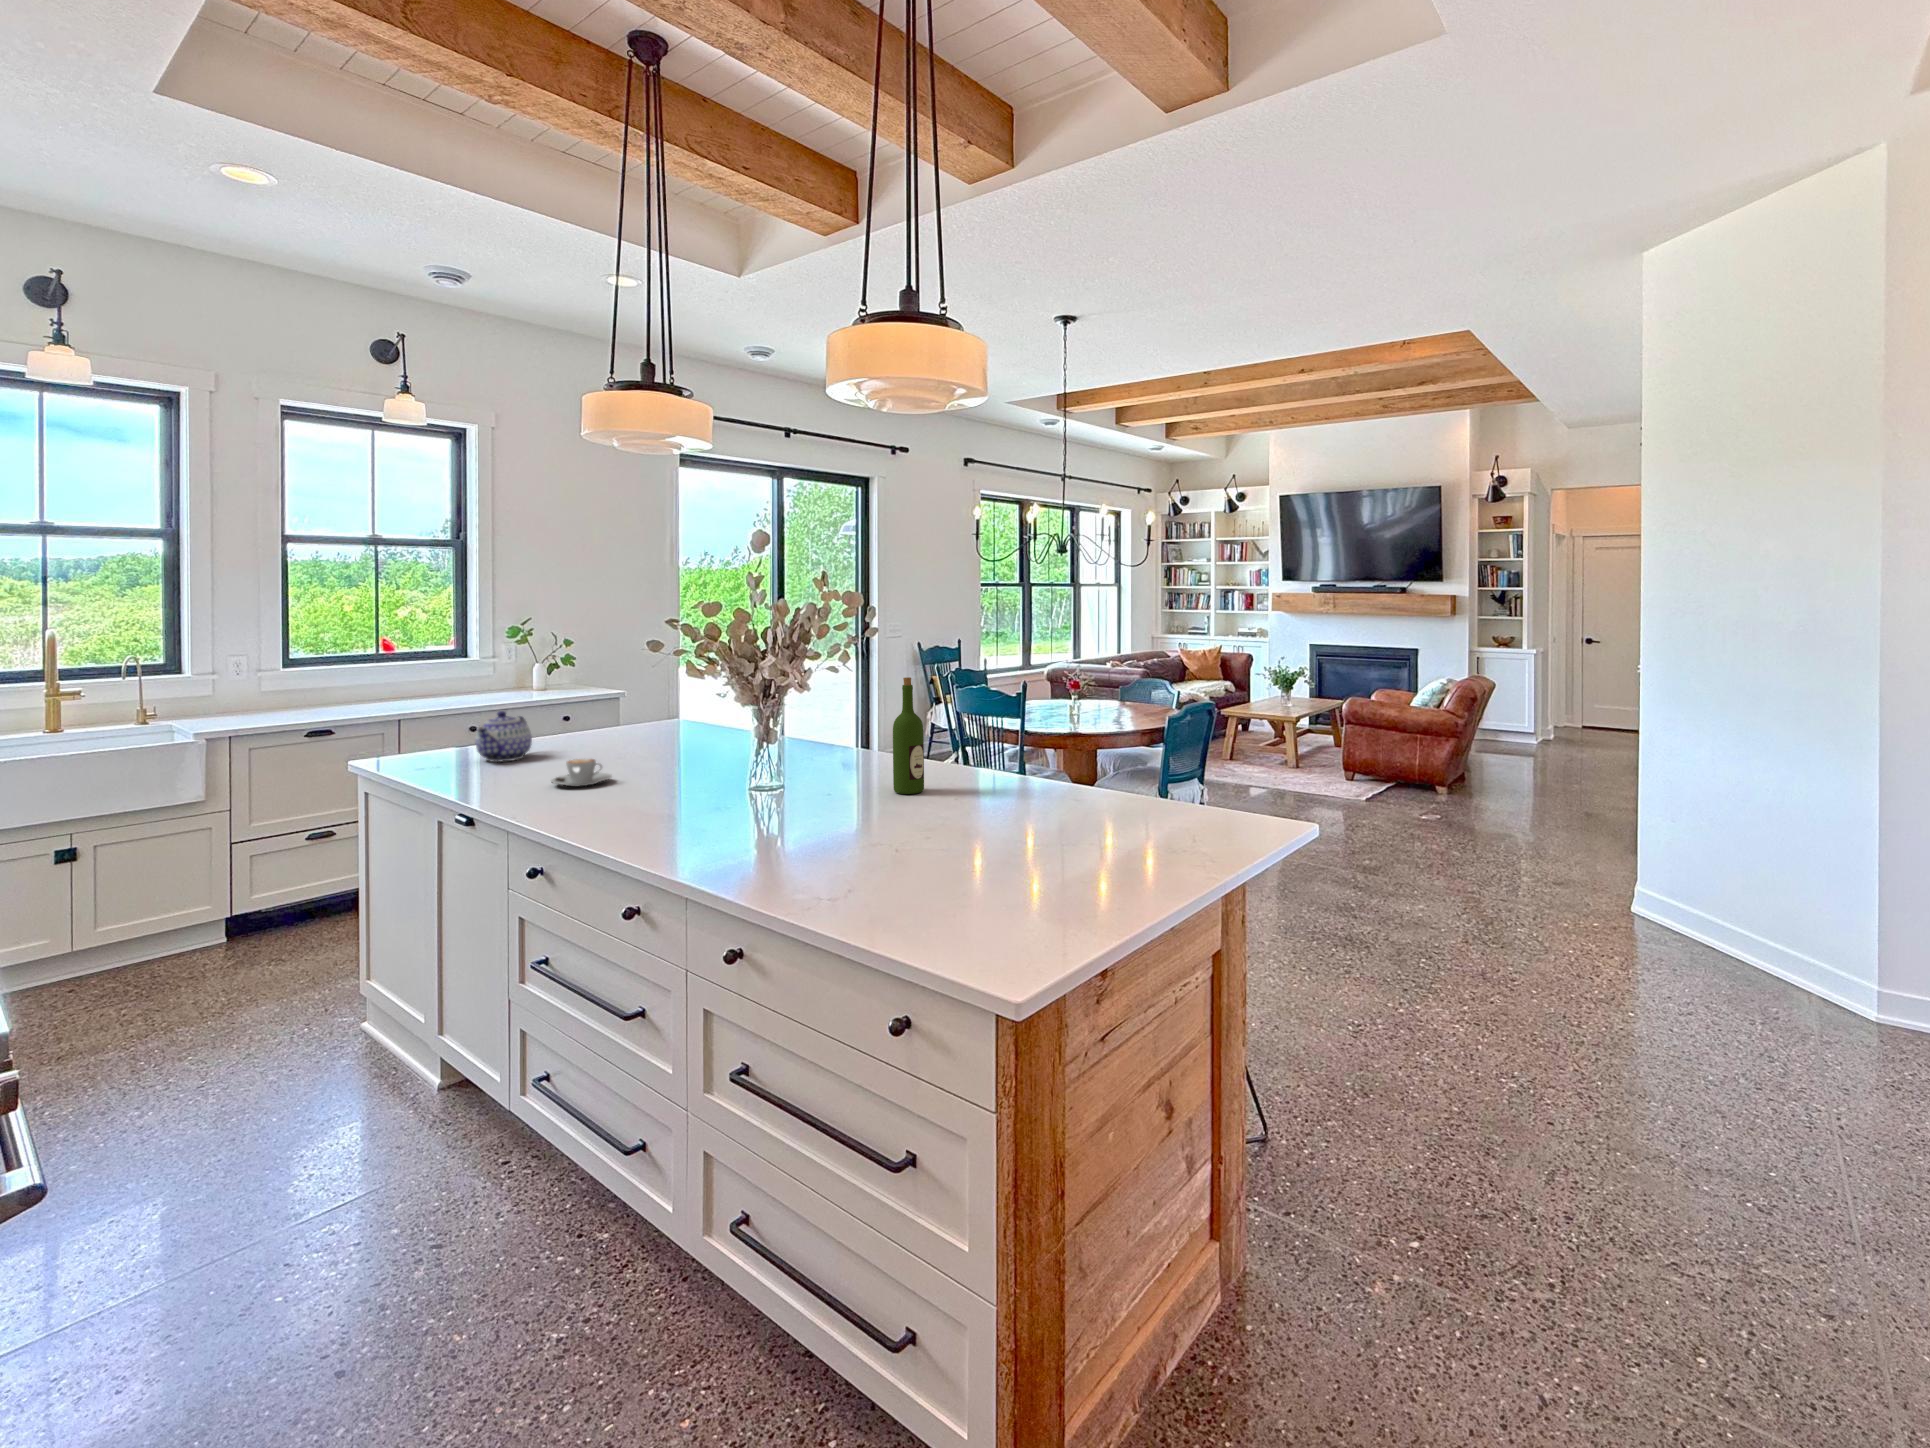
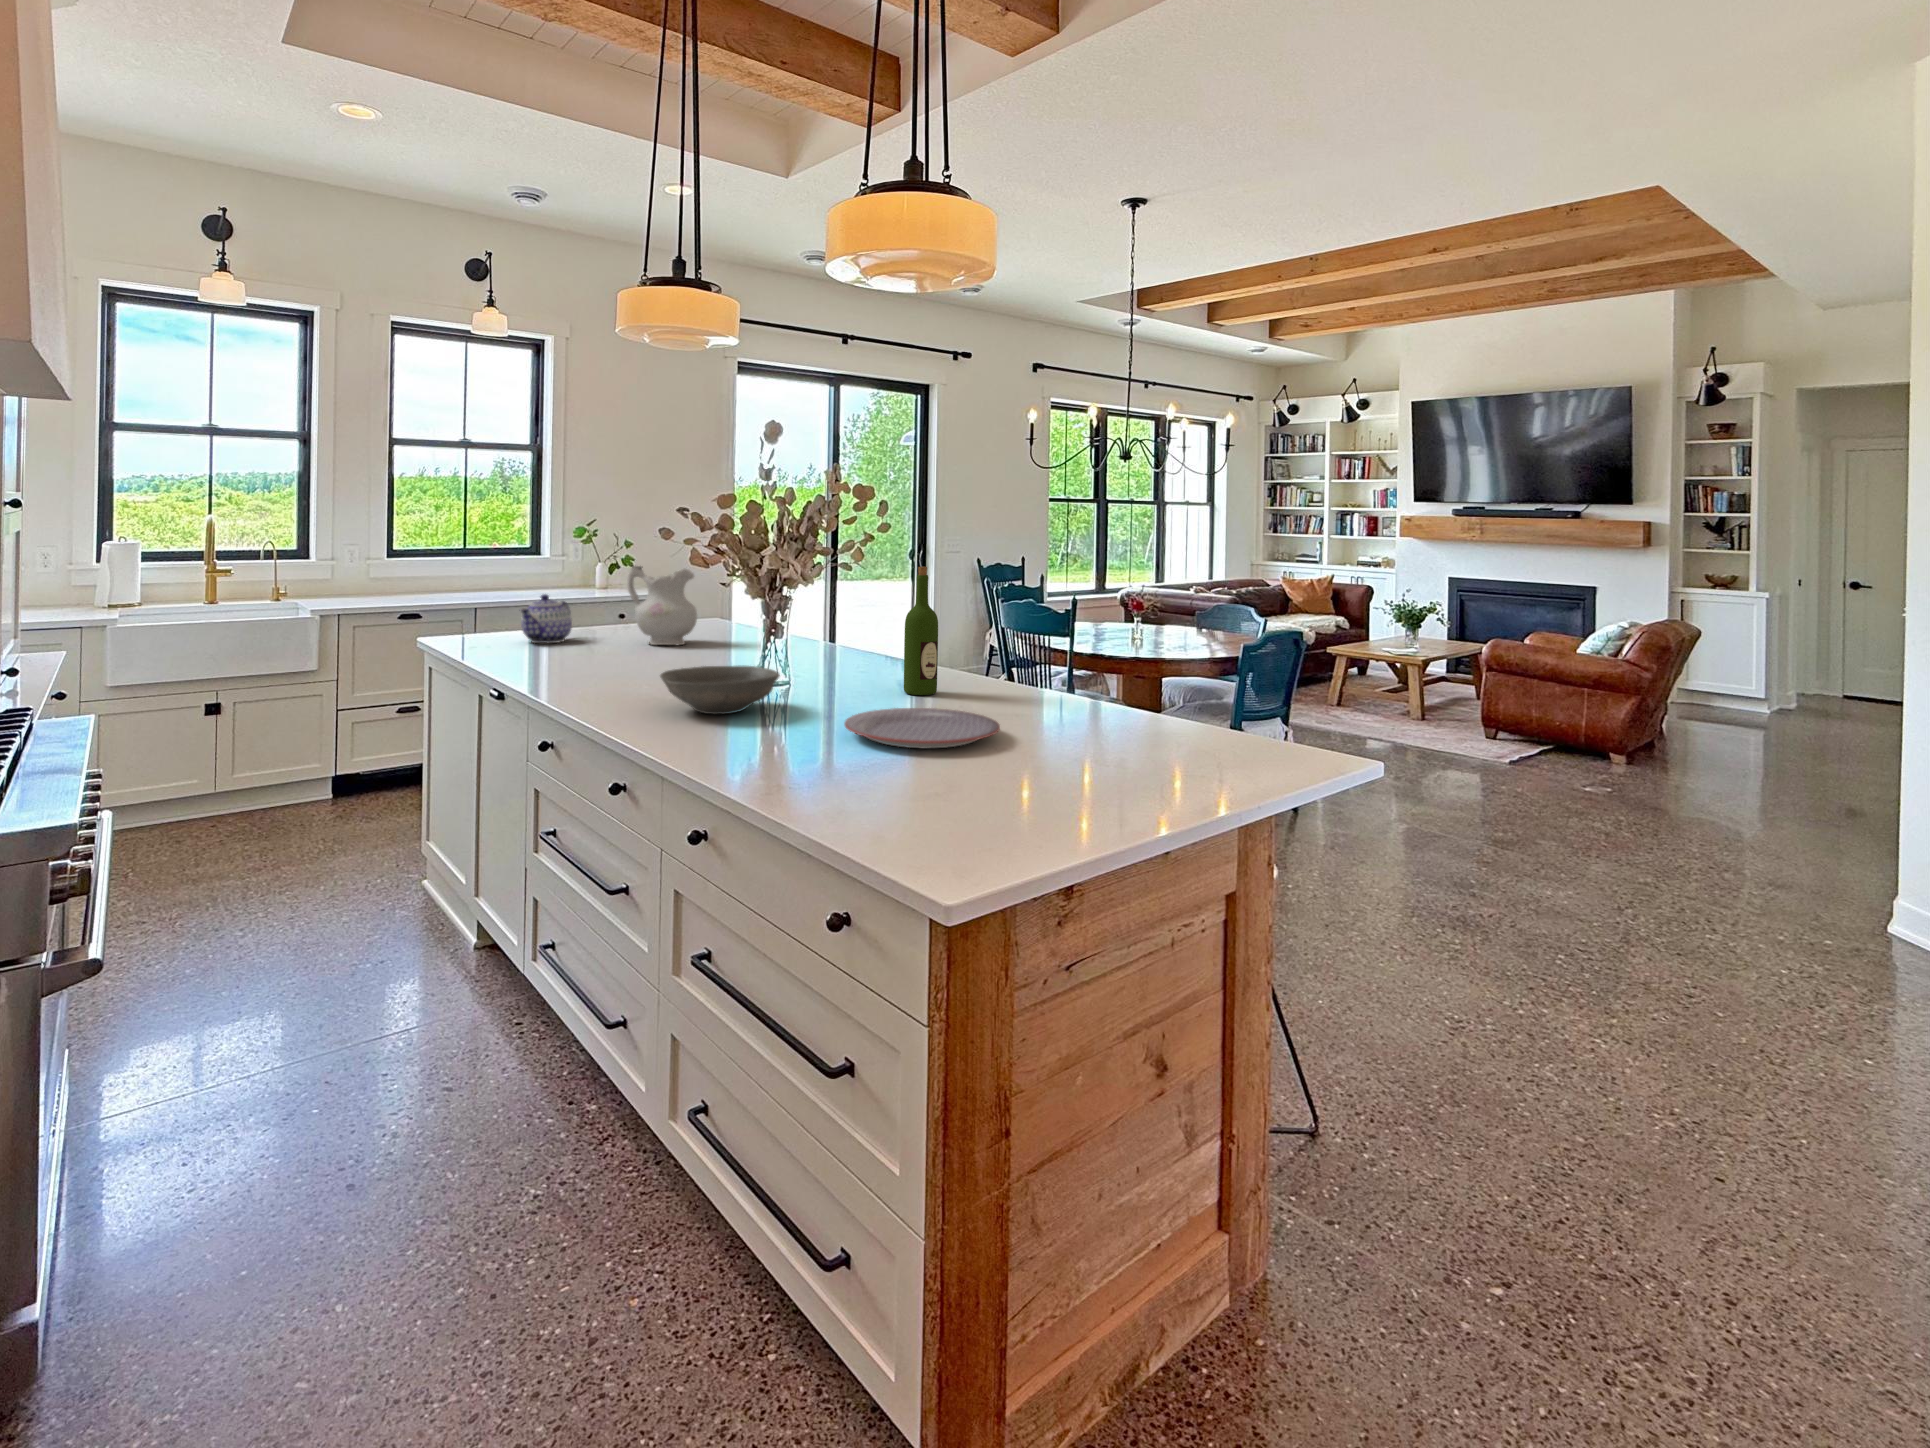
ceramic pitcher: none [593,678,668,756] -> present [627,566,697,645]
coffee cup: present [551,759,612,786] -> none [574,641,632,668]
bowl: none [667,779,785,830] -> present [660,666,780,714]
plate: none [856,808,997,849] -> present [845,708,1000,748]

